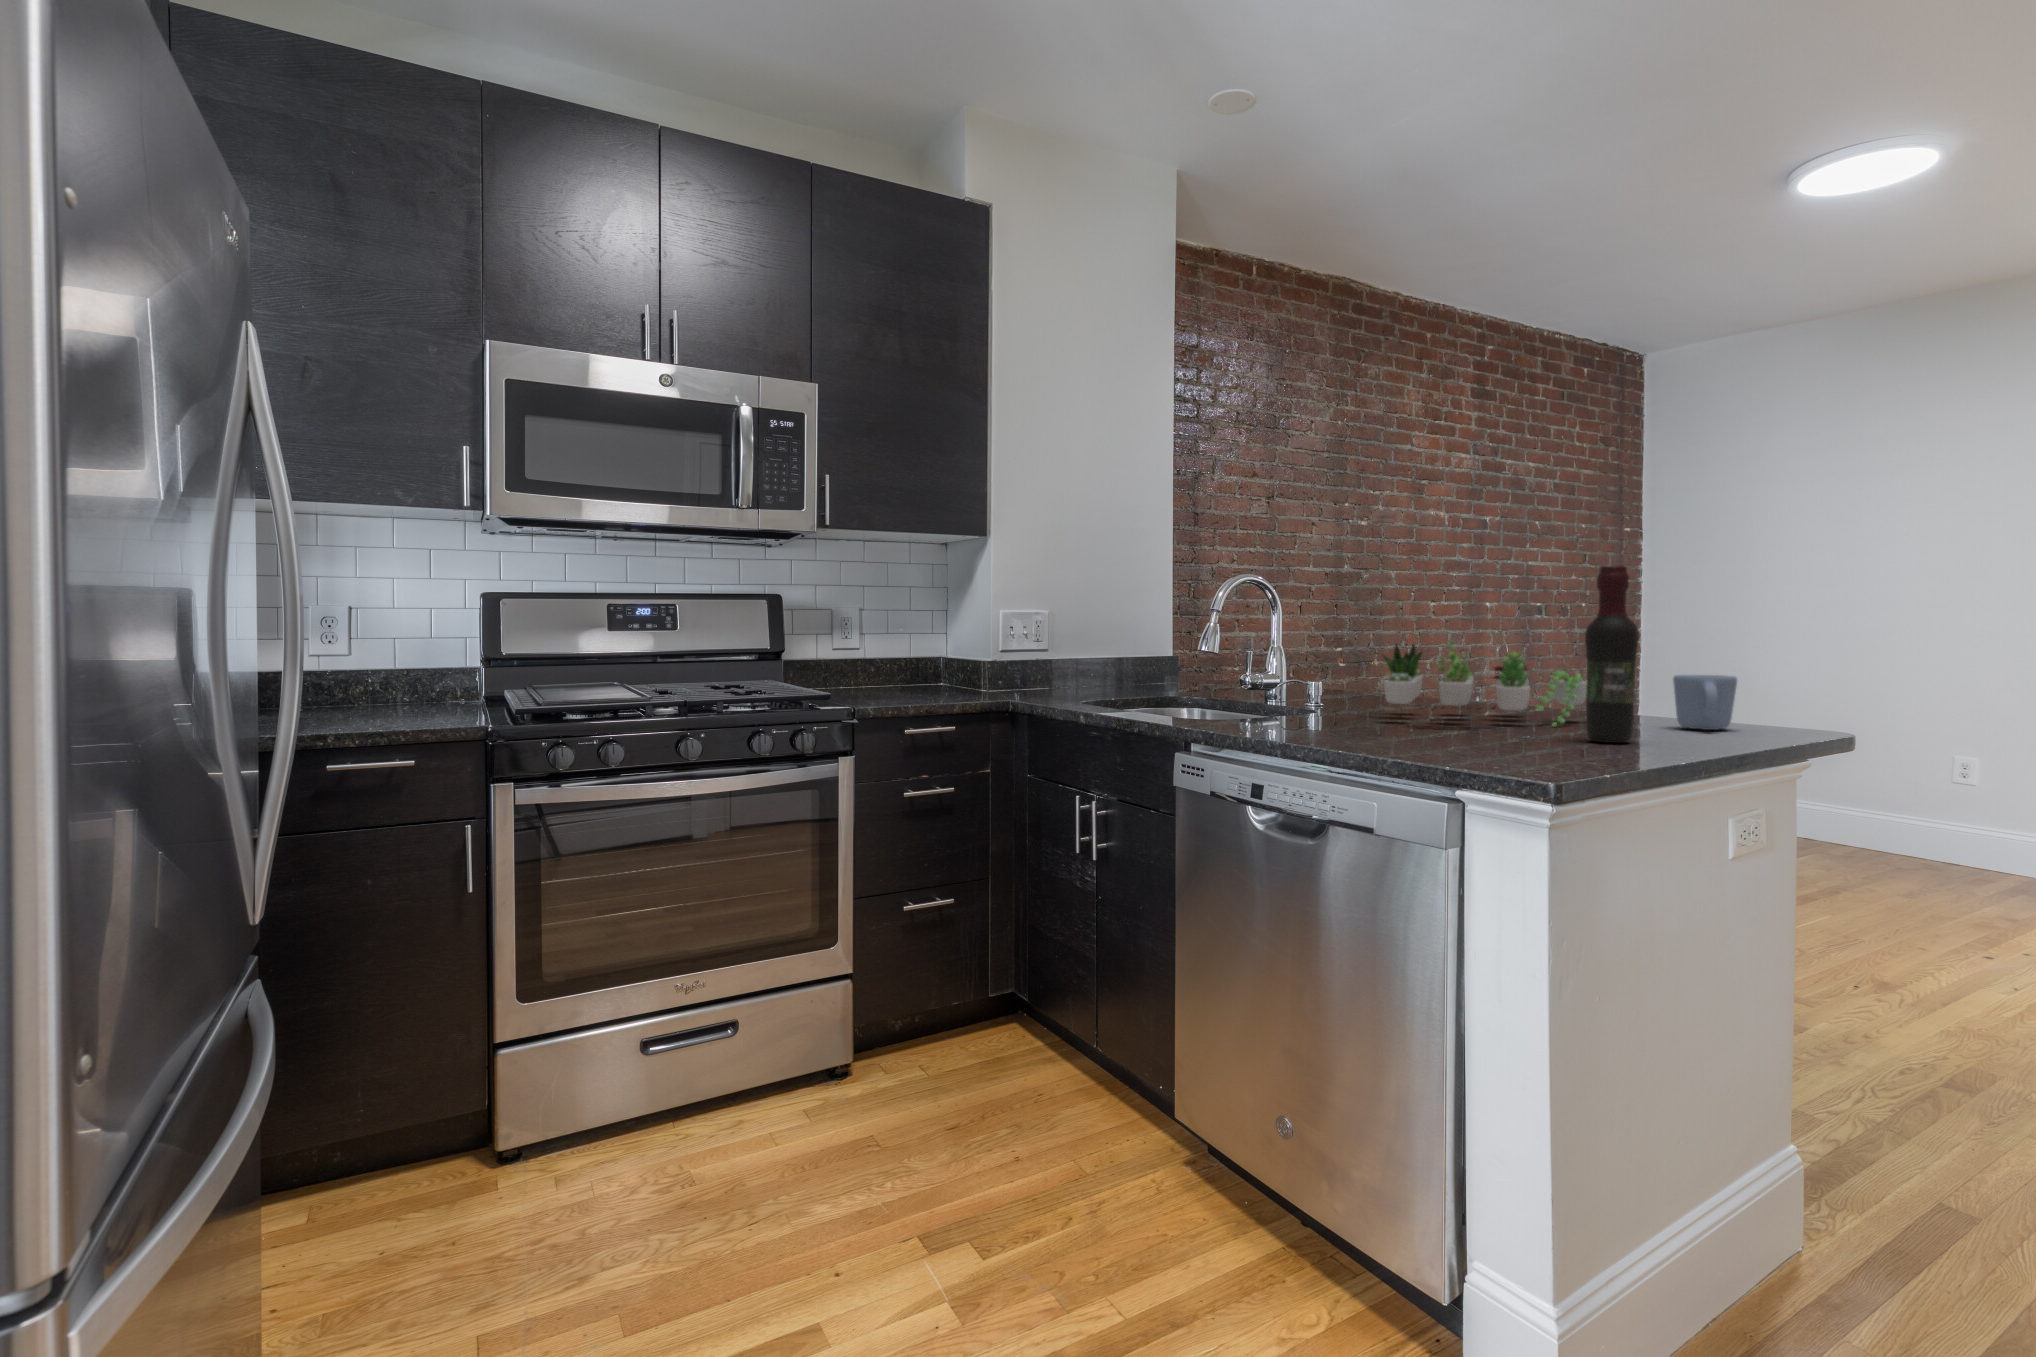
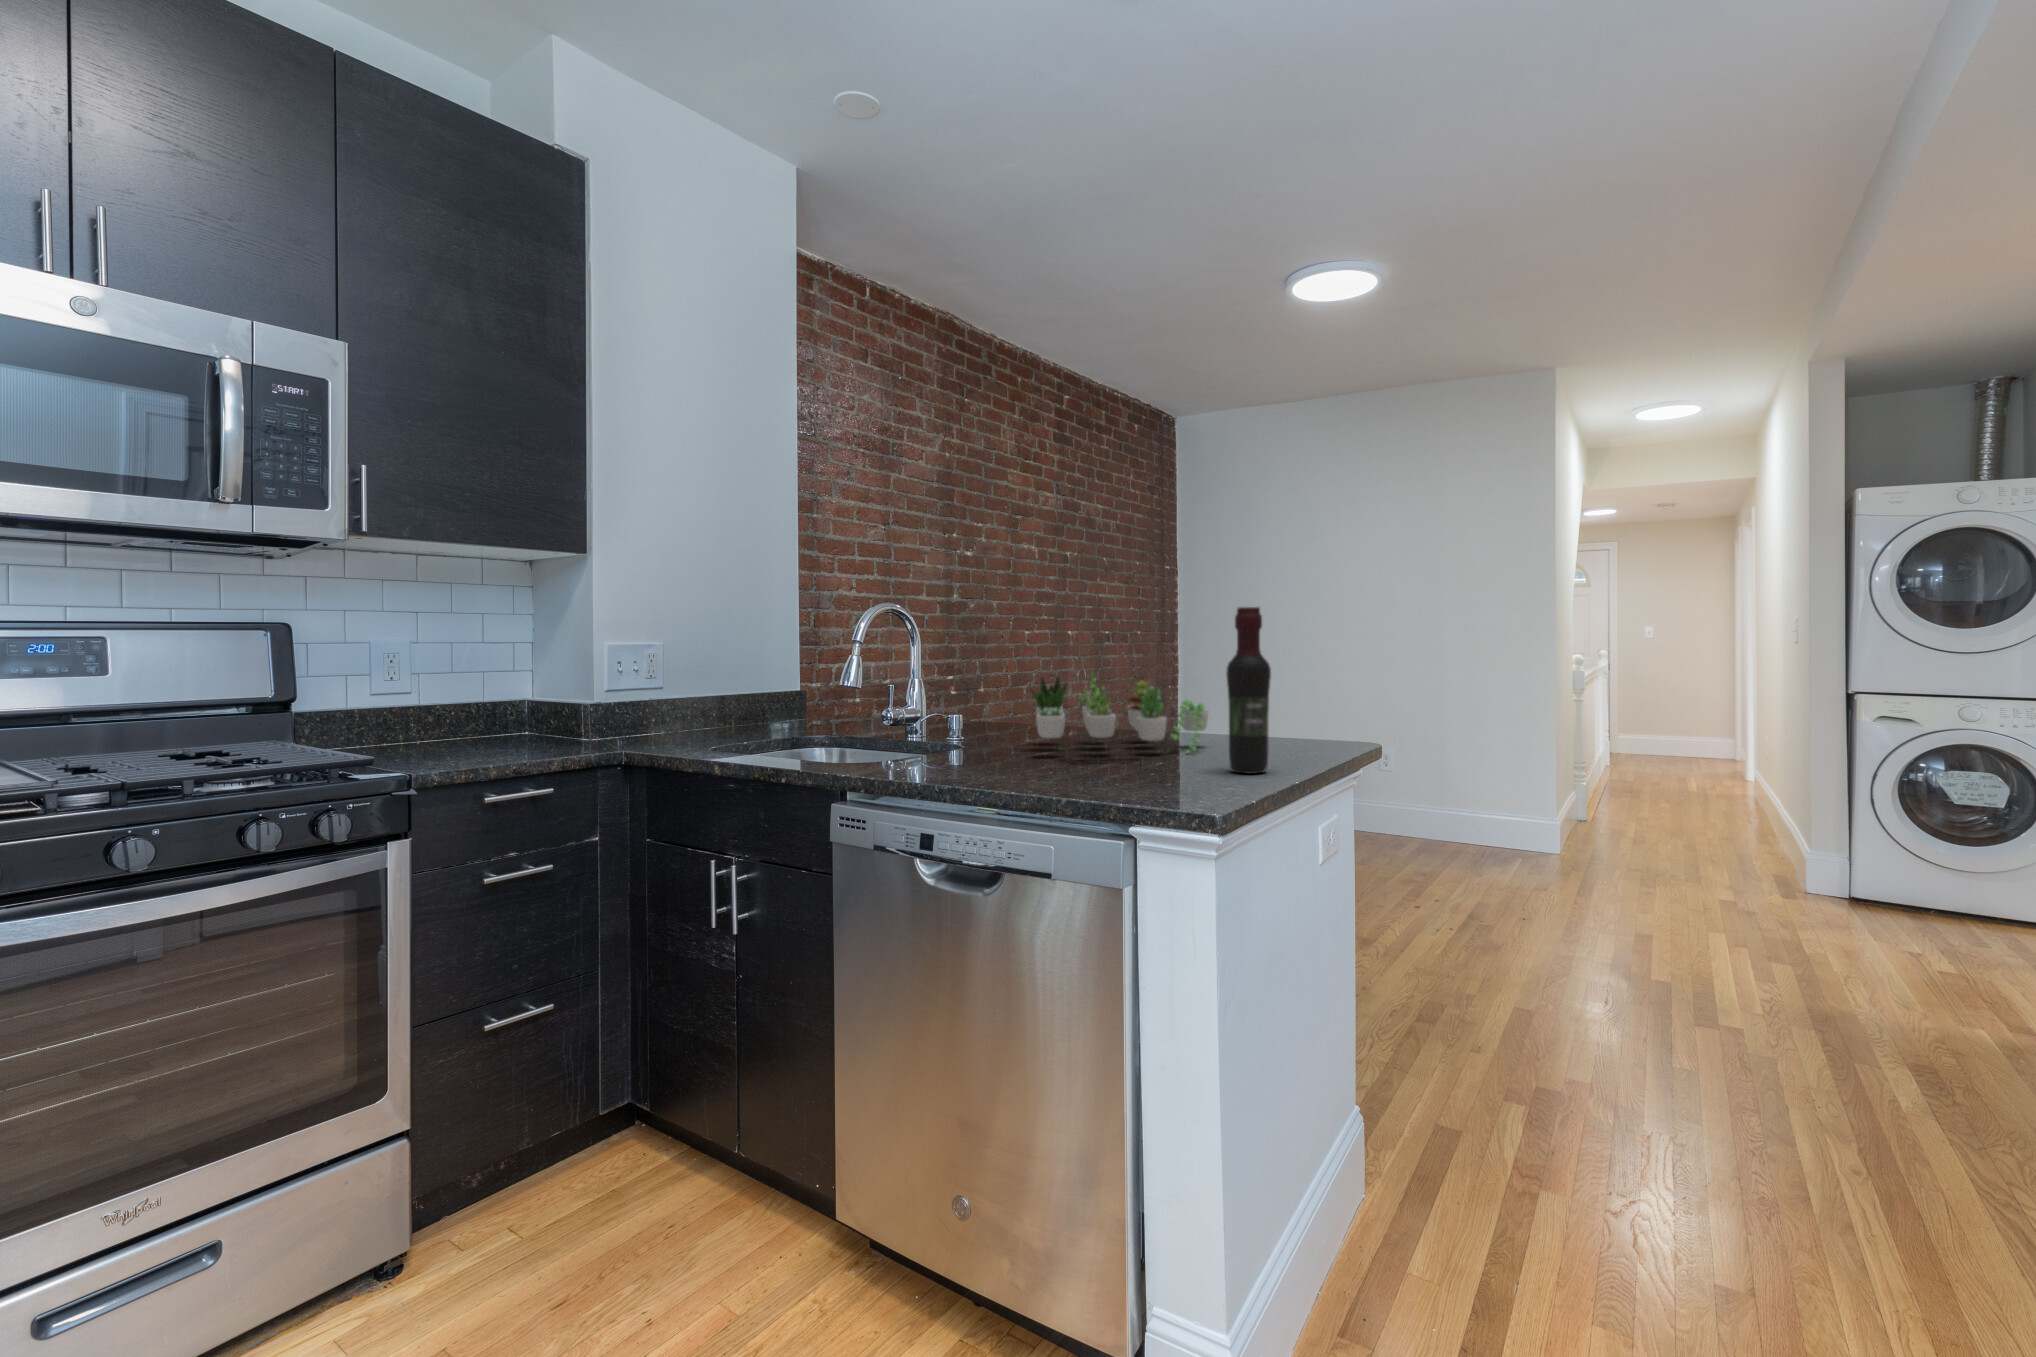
mug: present [1673,675,1737,730] -> none [1279,701,1328,751]

